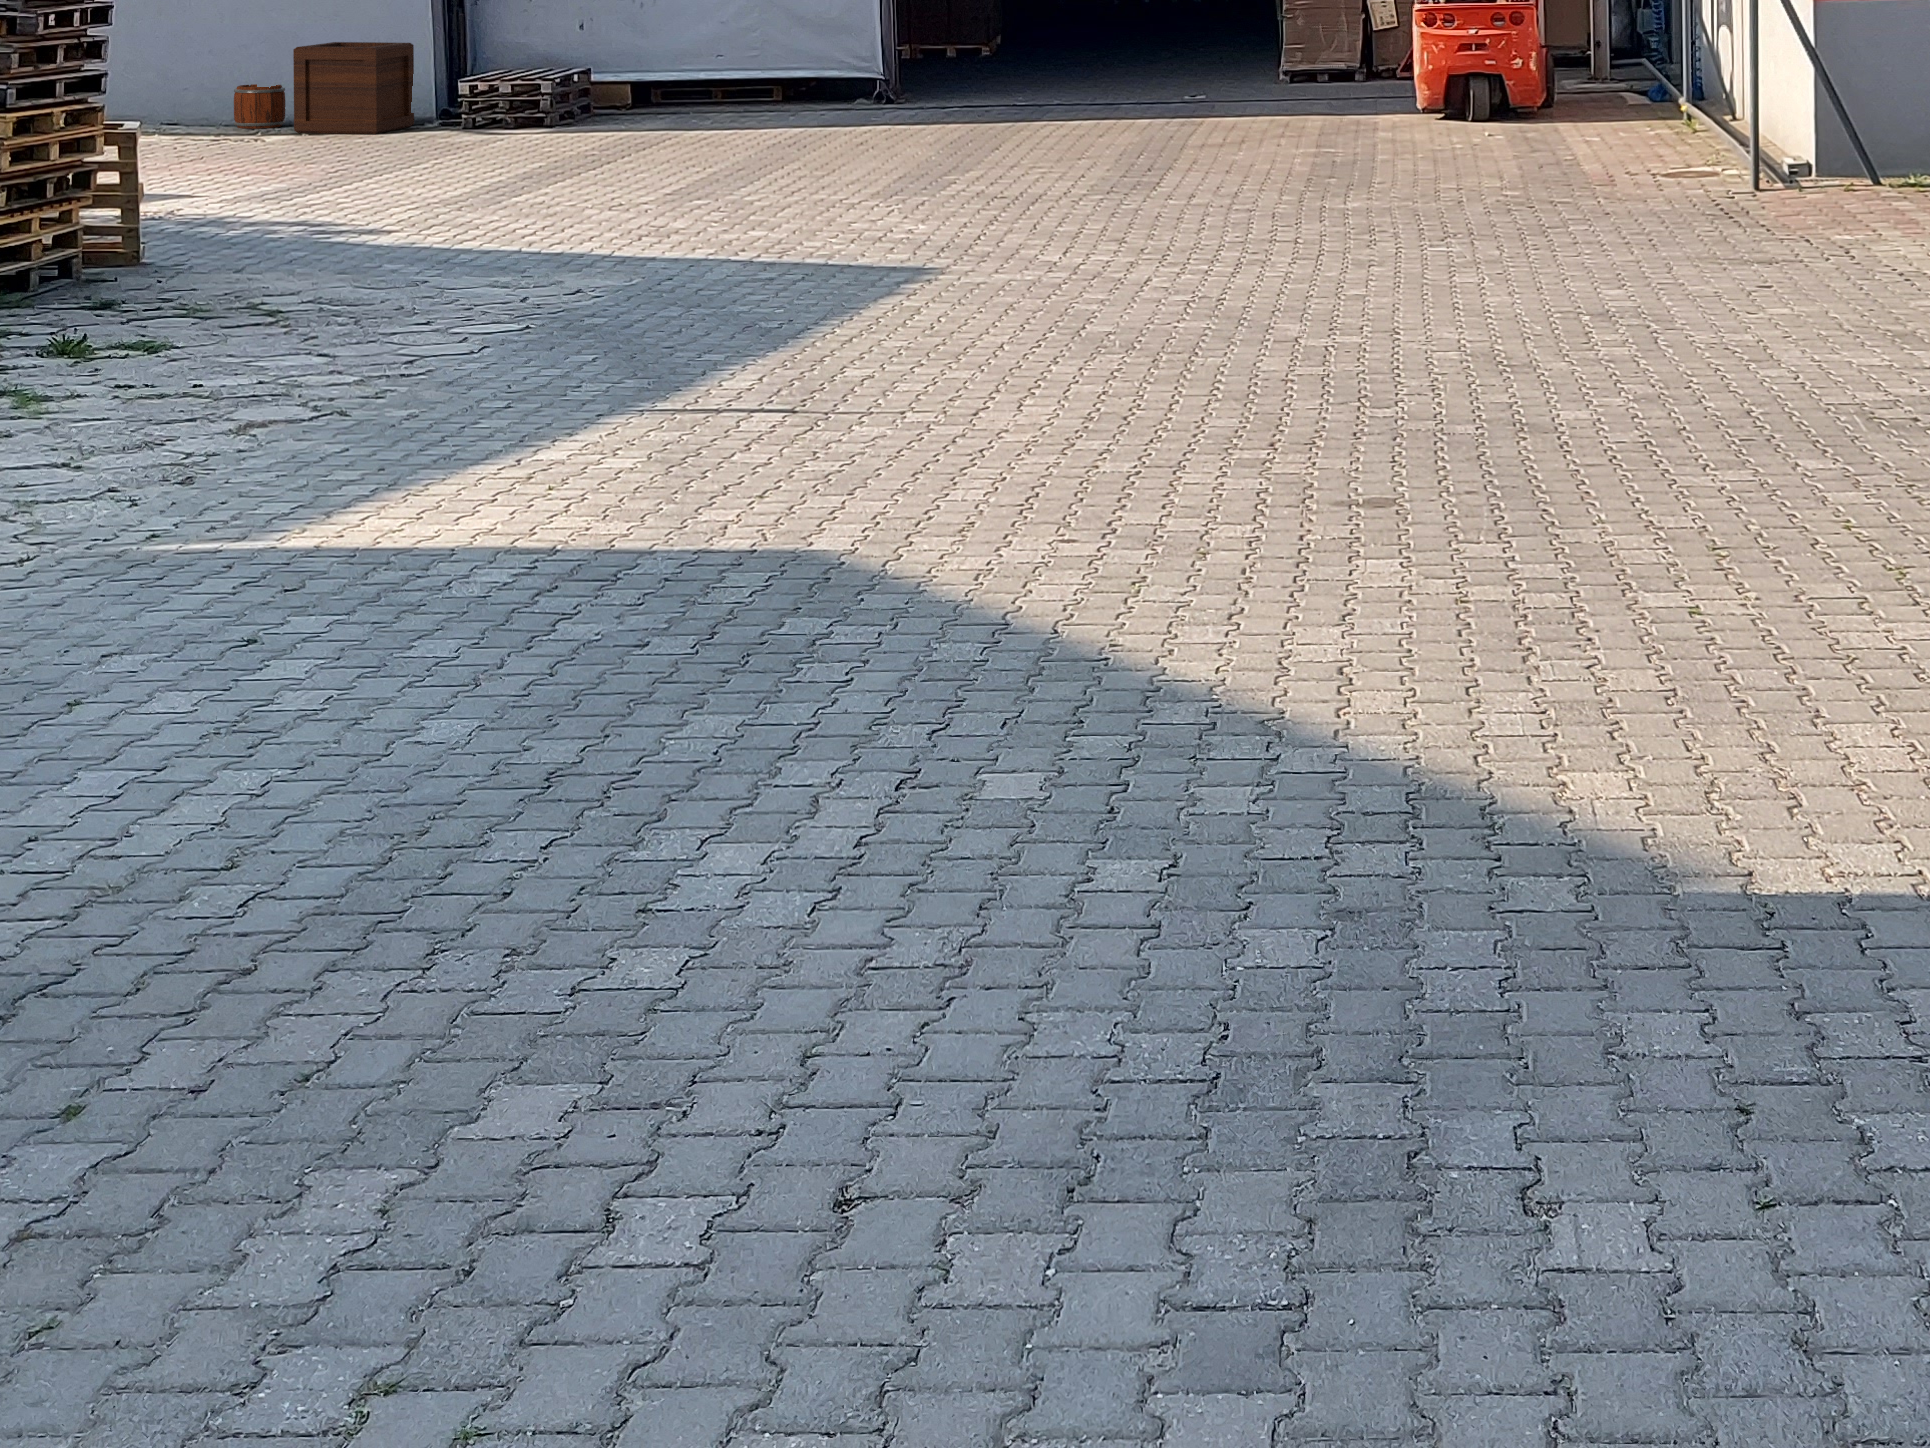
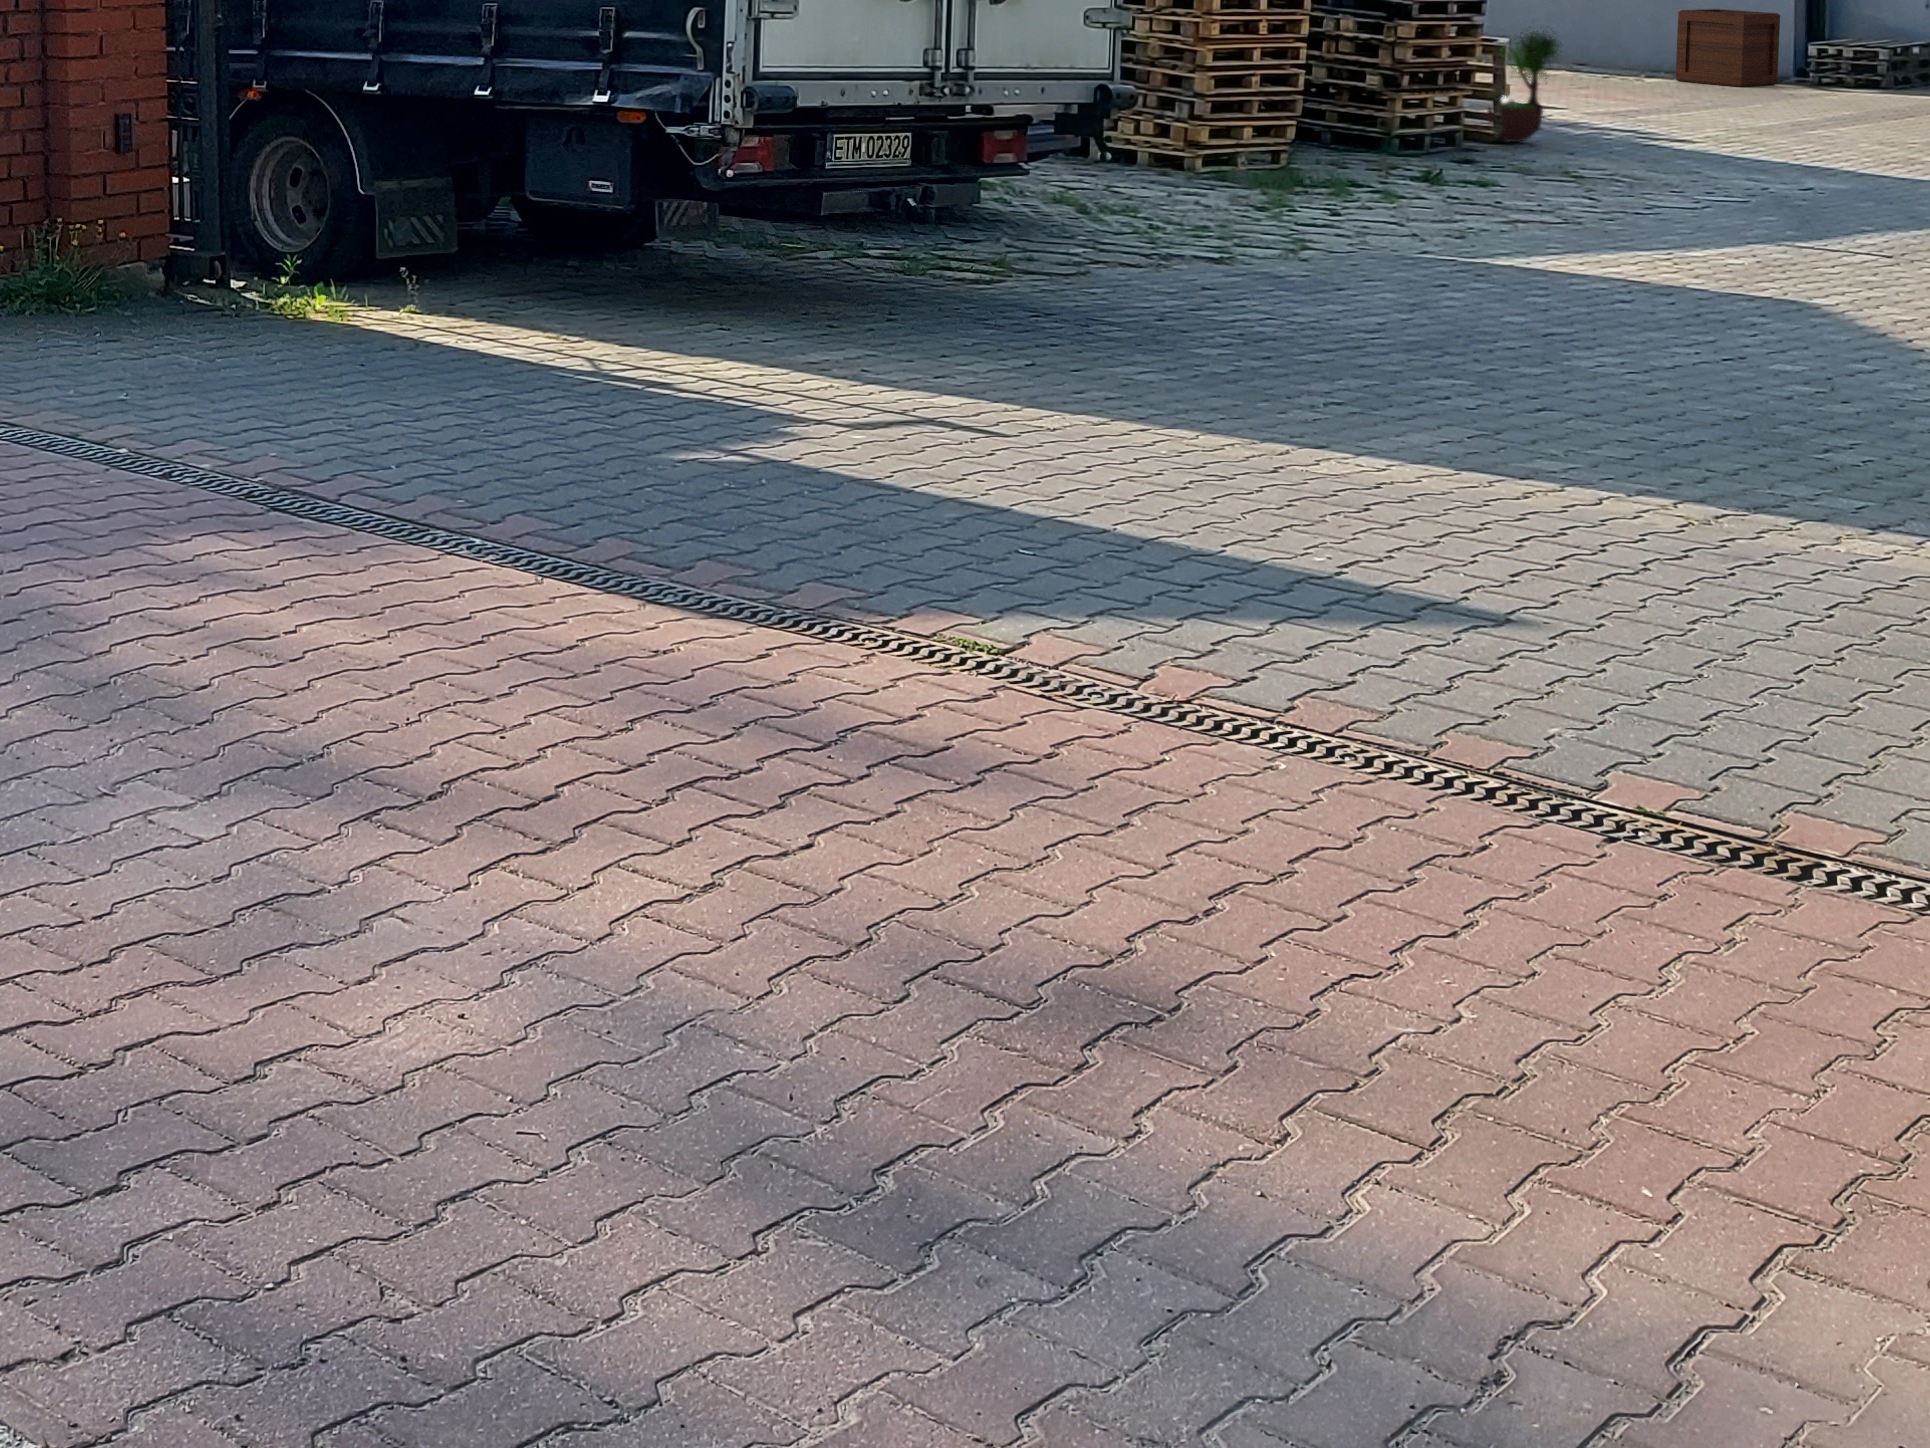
bucket: present [234,84,286,129] -> none [1631,40,1674,77]
potted tree: none [115,92,222,262] -> present [1487,26,1561,142]

